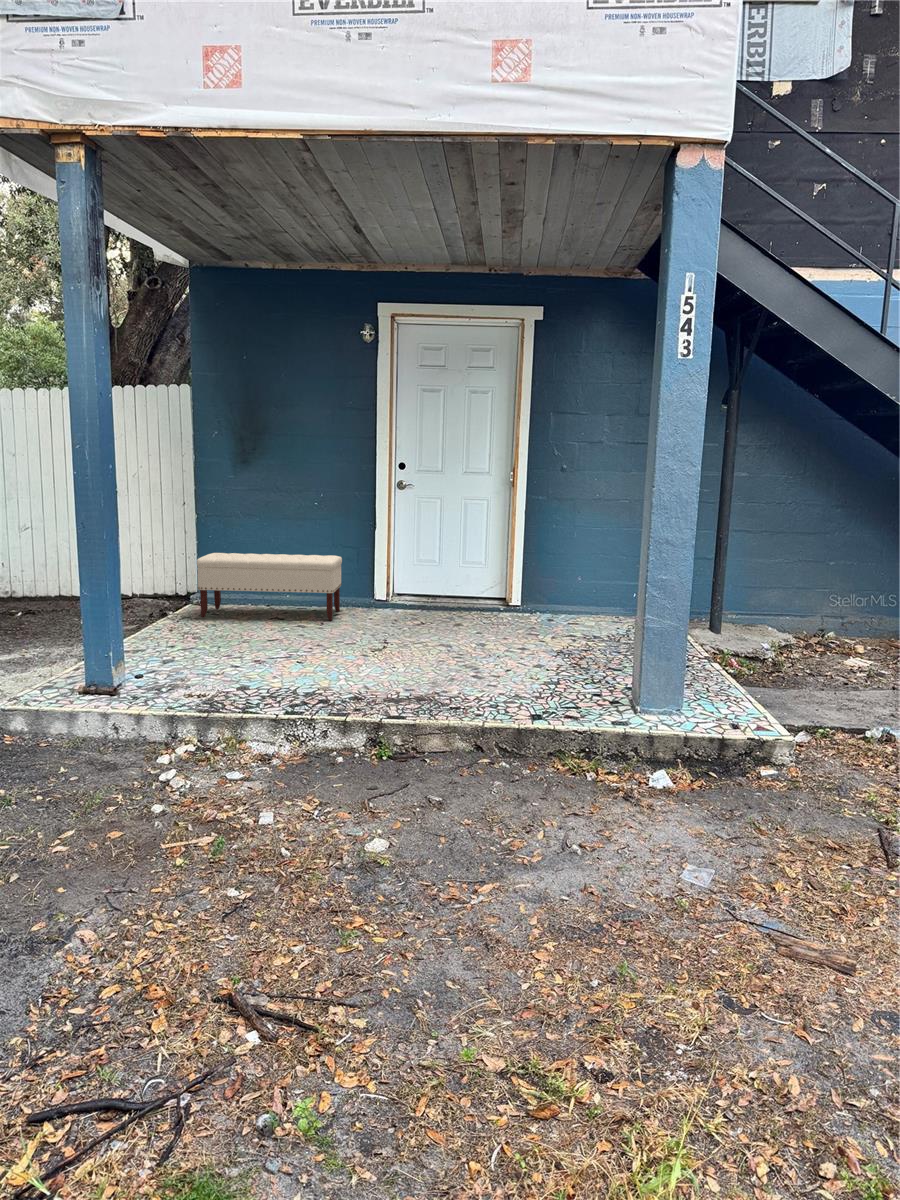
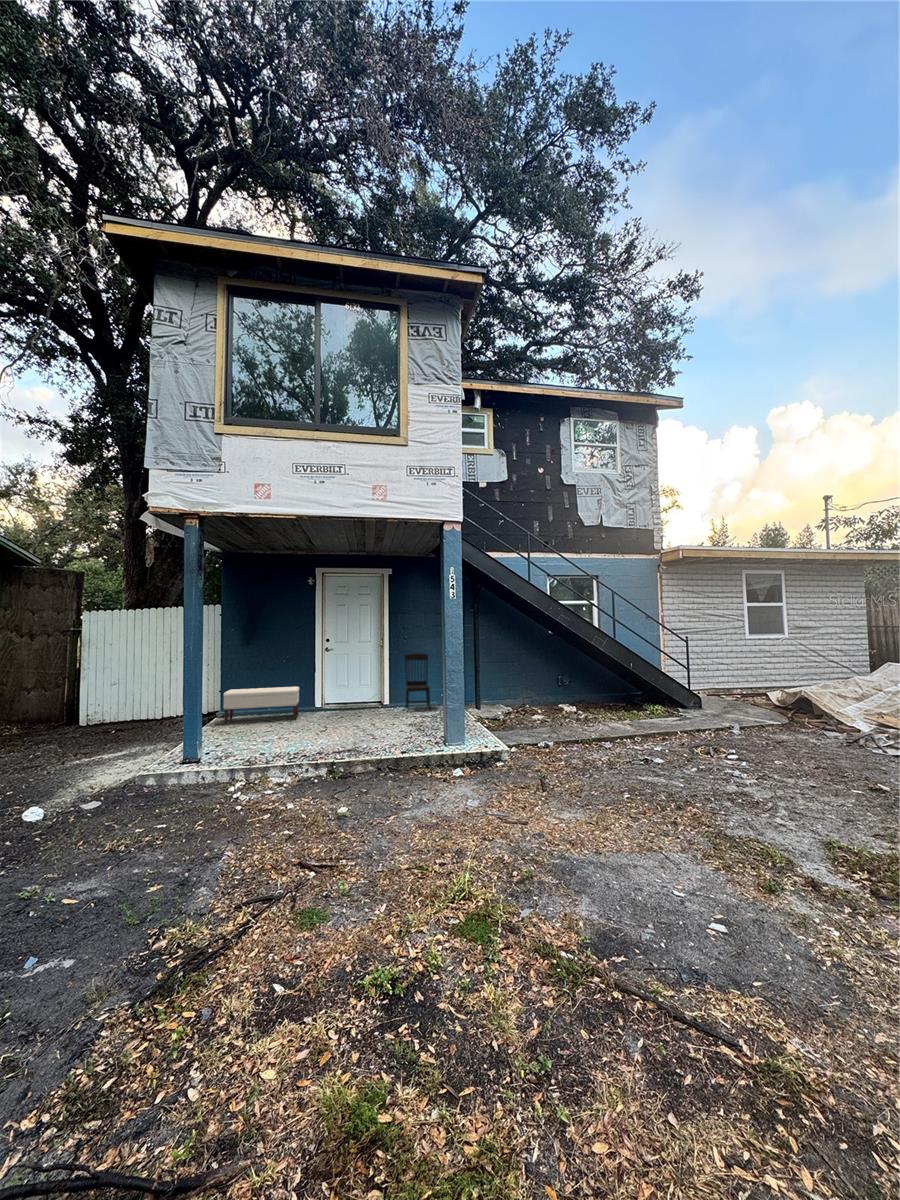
chair: none [554,502,610,626] -> present [405,653,431,711]

